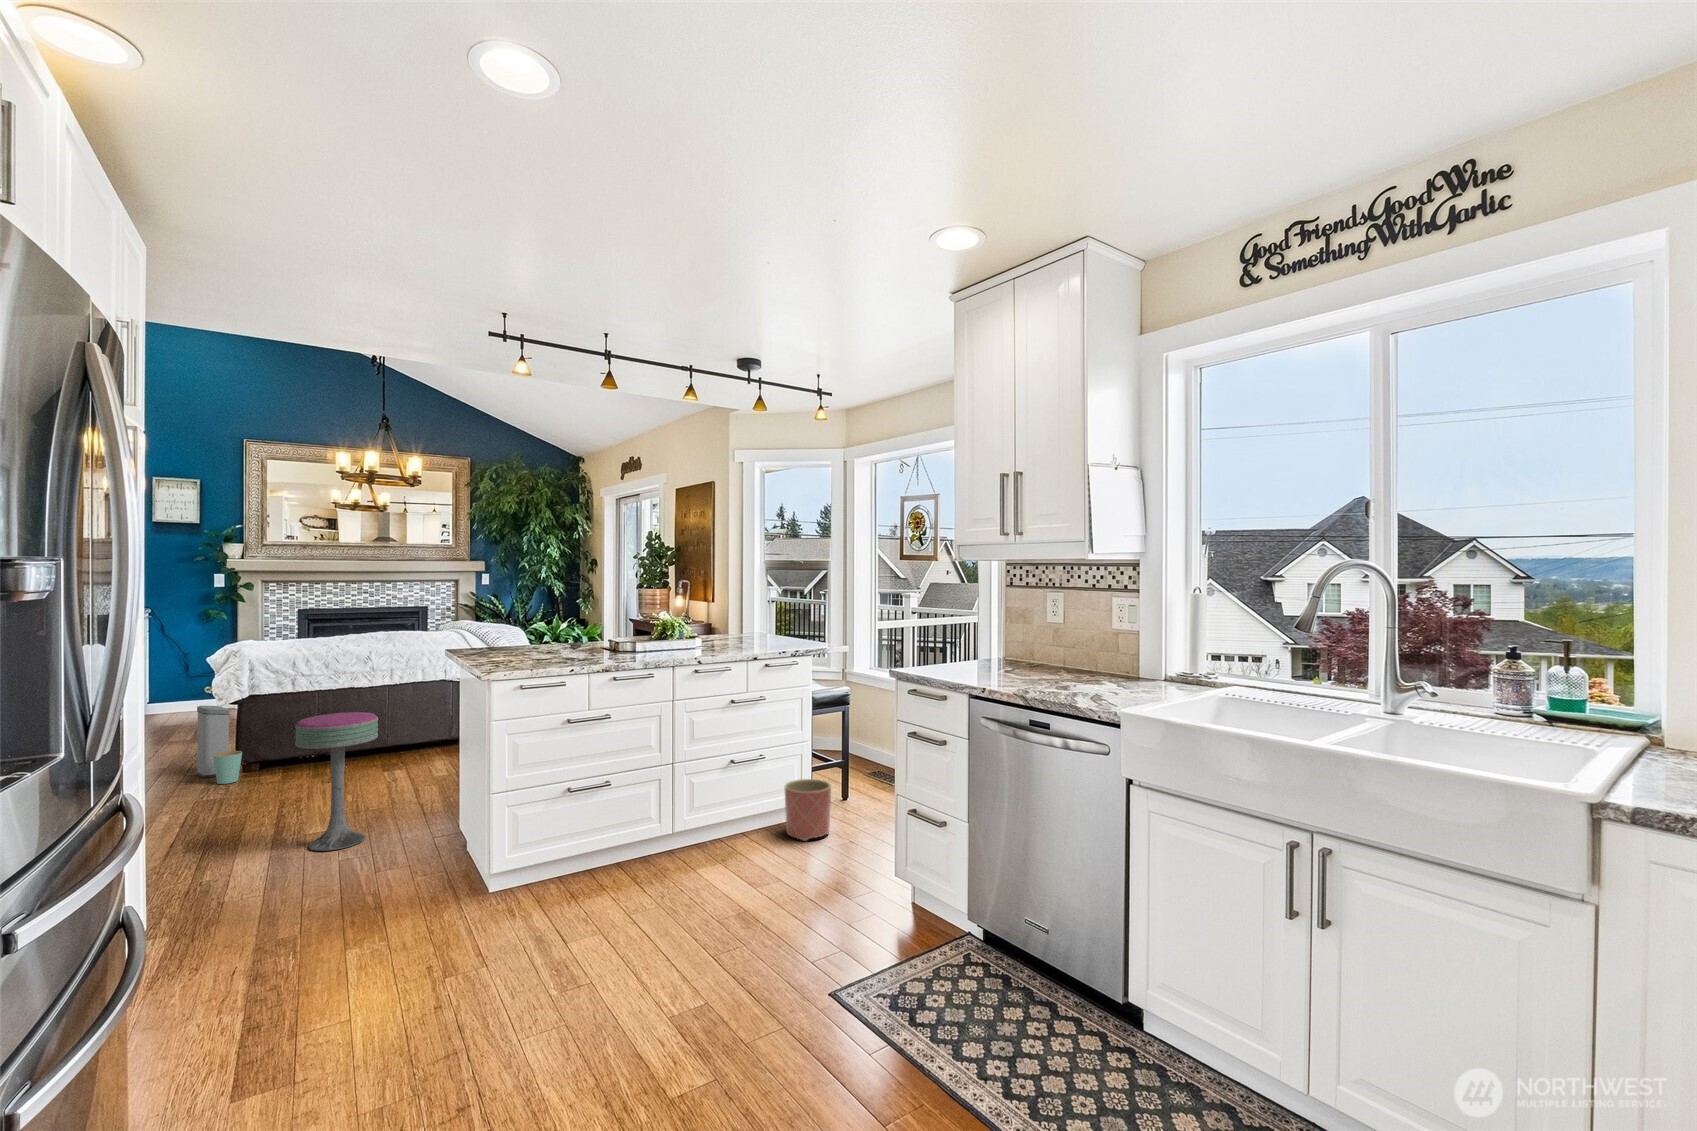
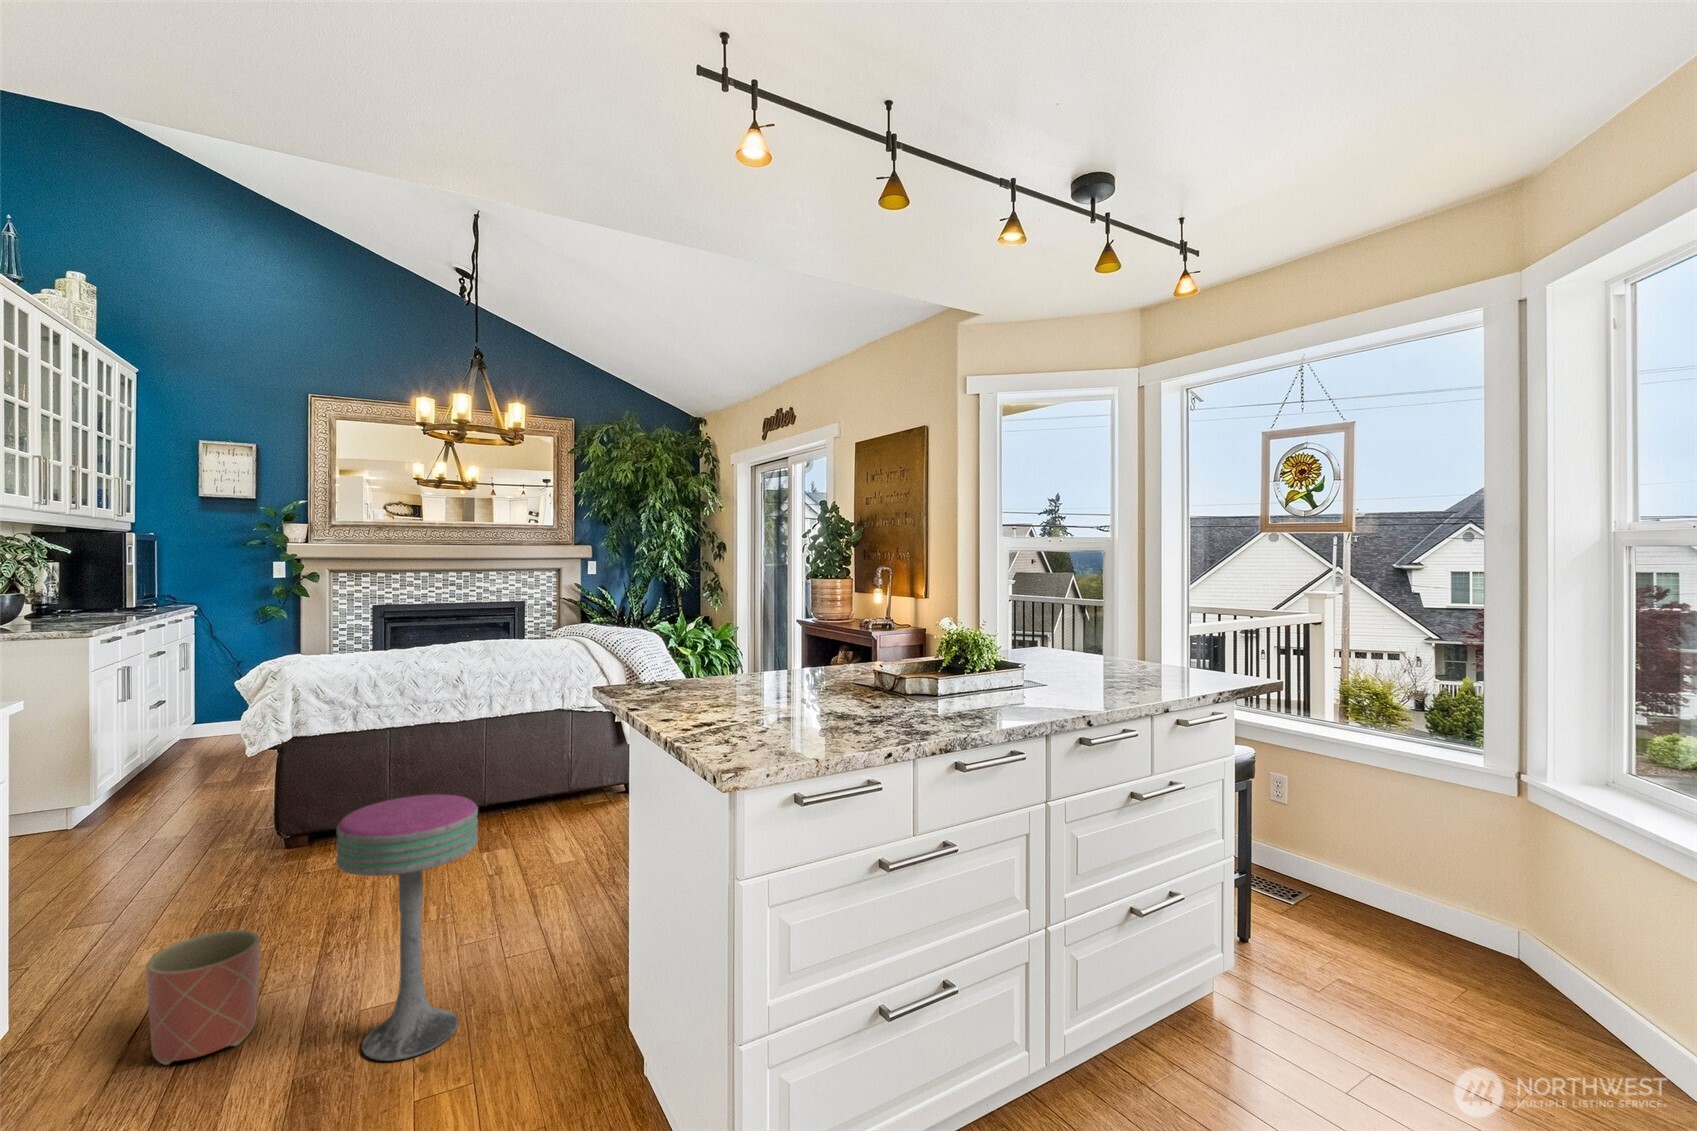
trash can: present [197,706,242,784] -> none [223,749,283,872]
planter: present [785,779,831,841] -> present [146,930,260,1065]

